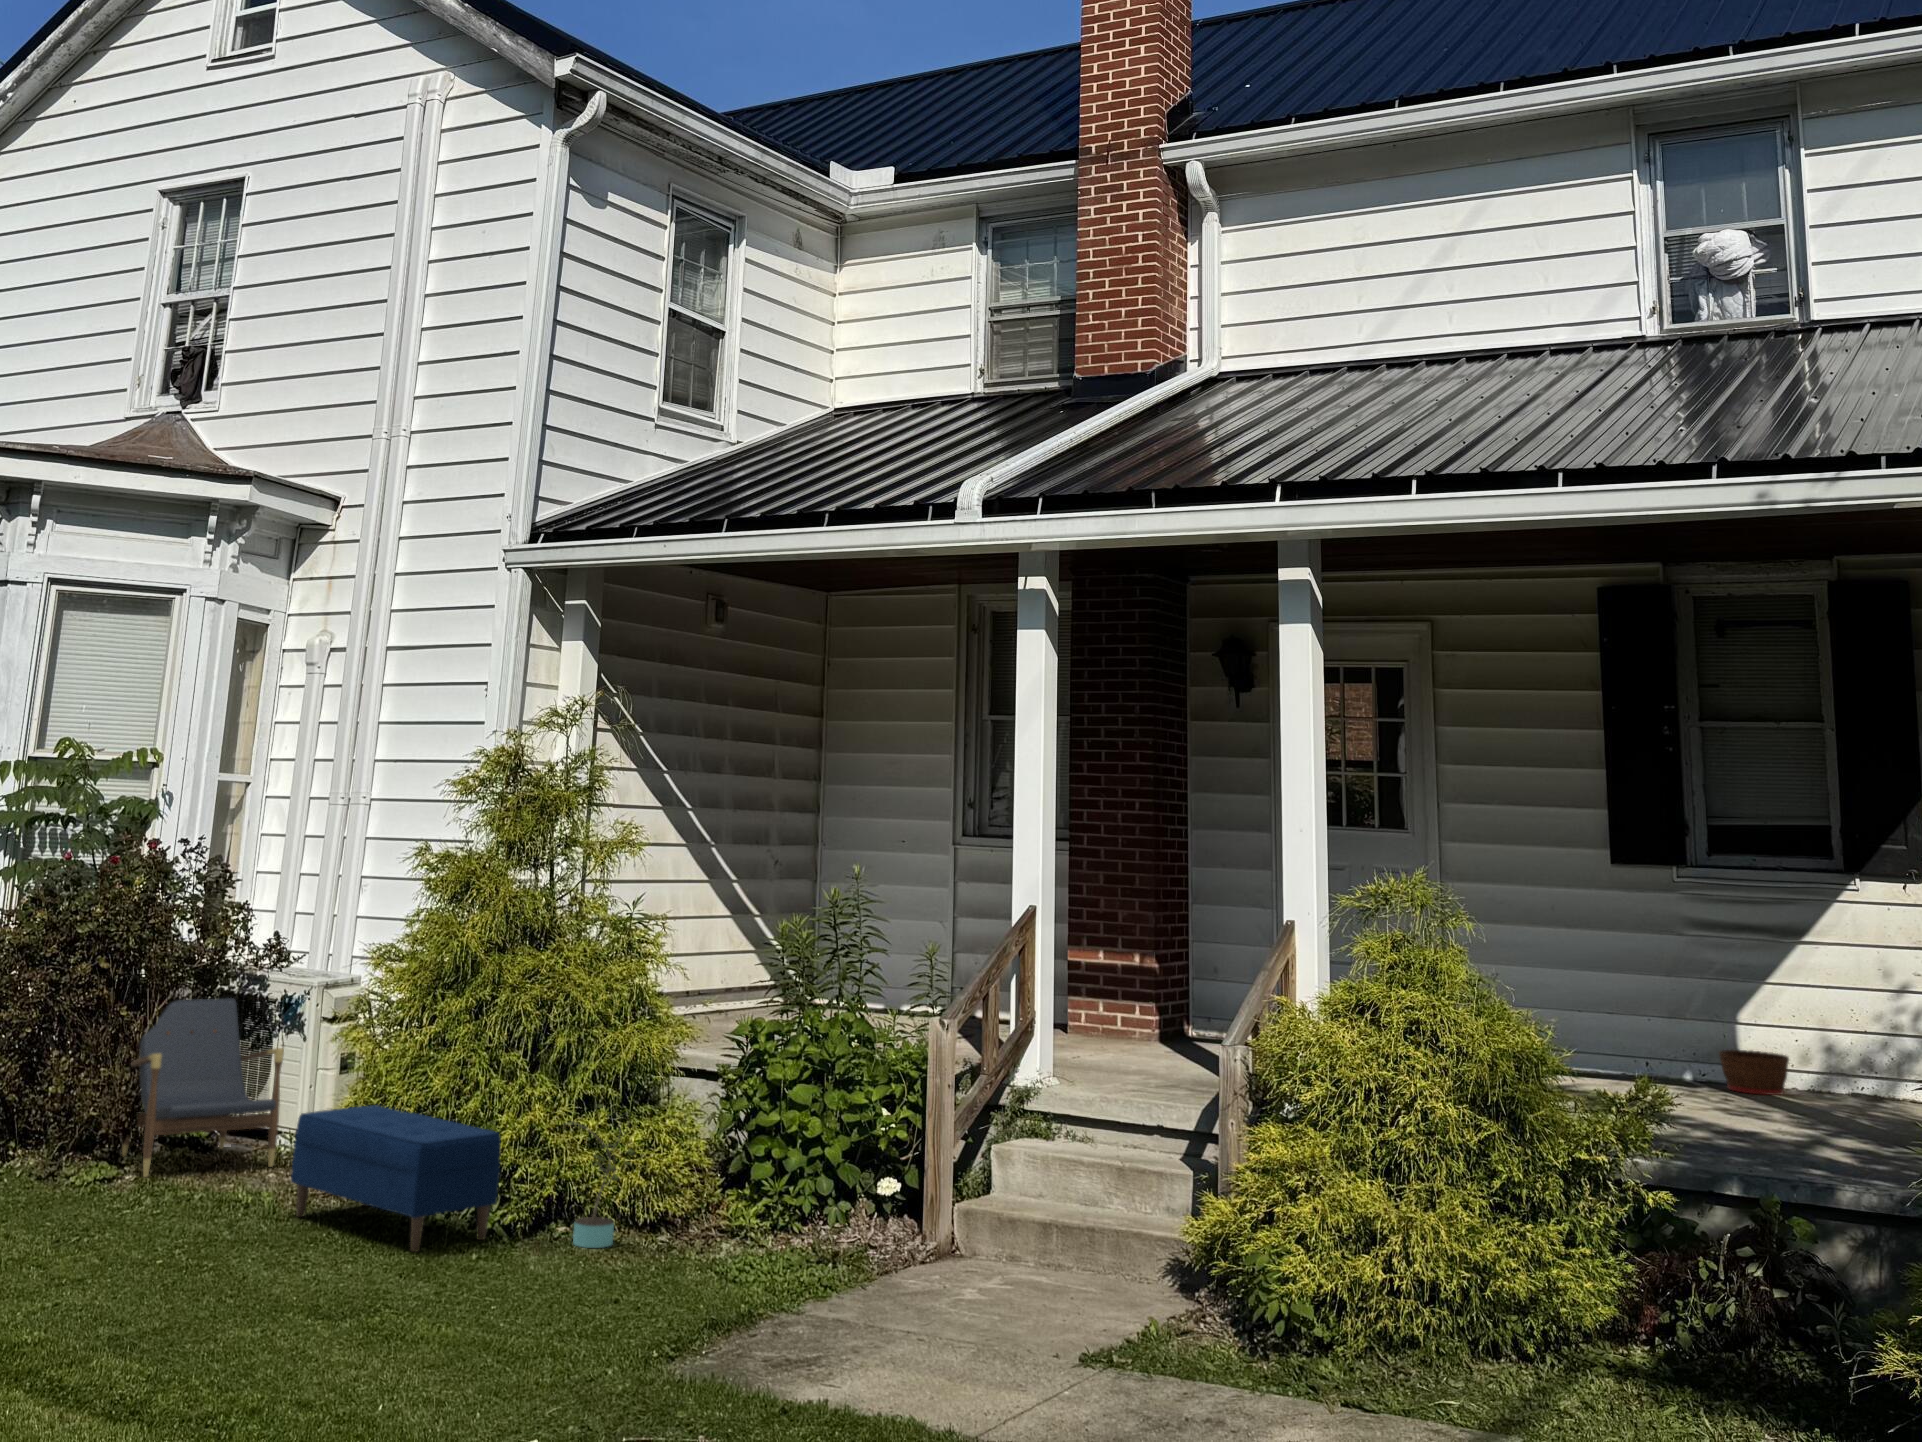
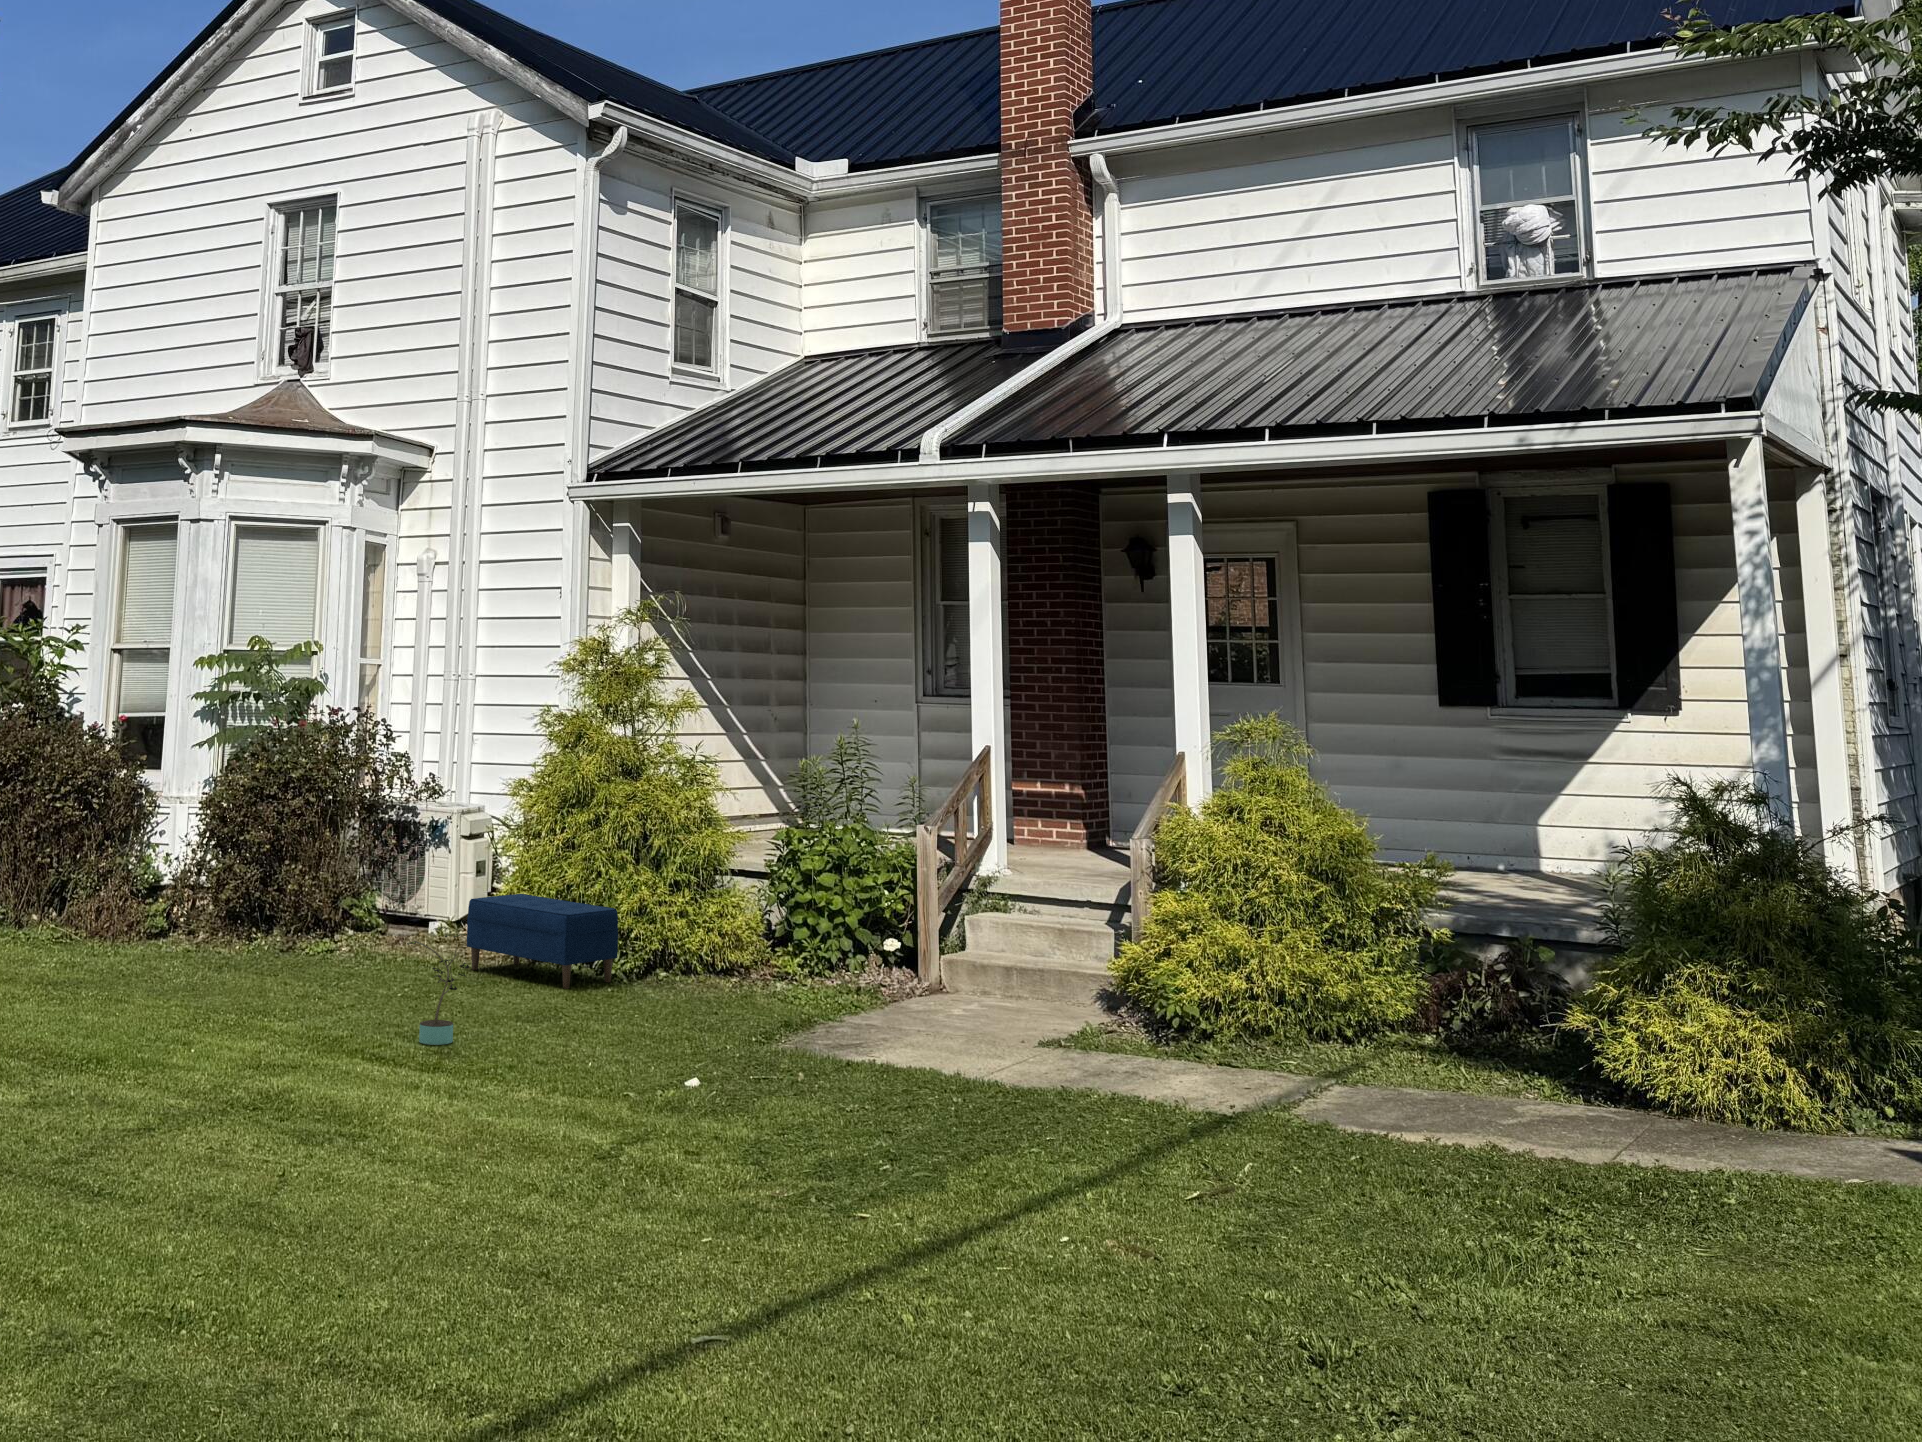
lounge chair: present [122,998,284,1177] -> none [325,824,438,949]
basket: present [1719,1050,1789,1095] -> none [1515,844,1568,876]
potted plant: present [564,1105,635,1248] -> present [407,927,469,1045]

